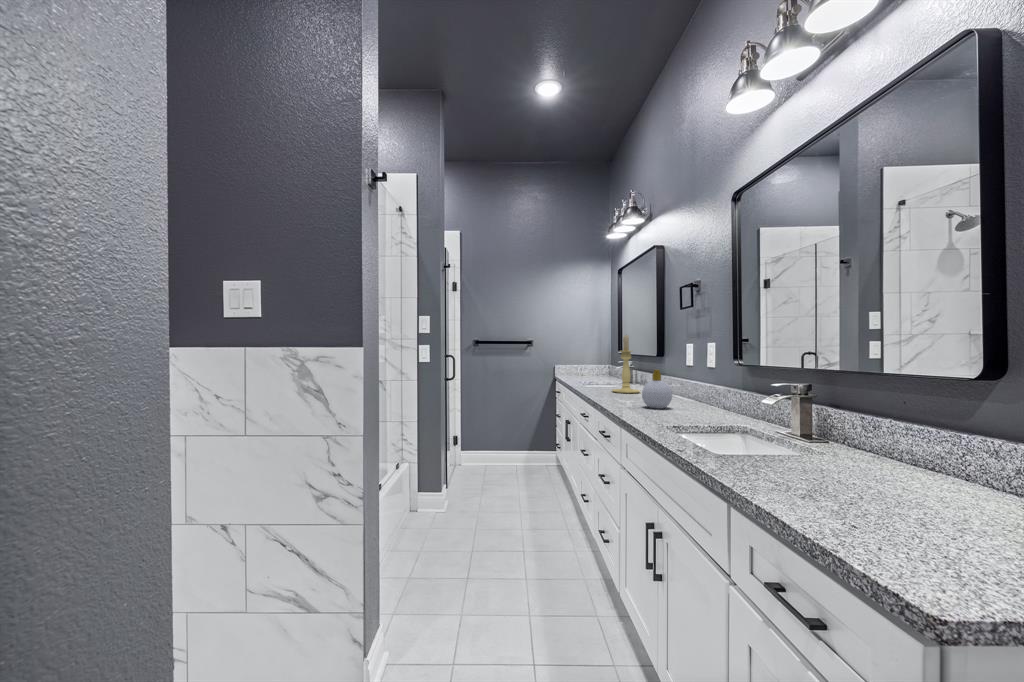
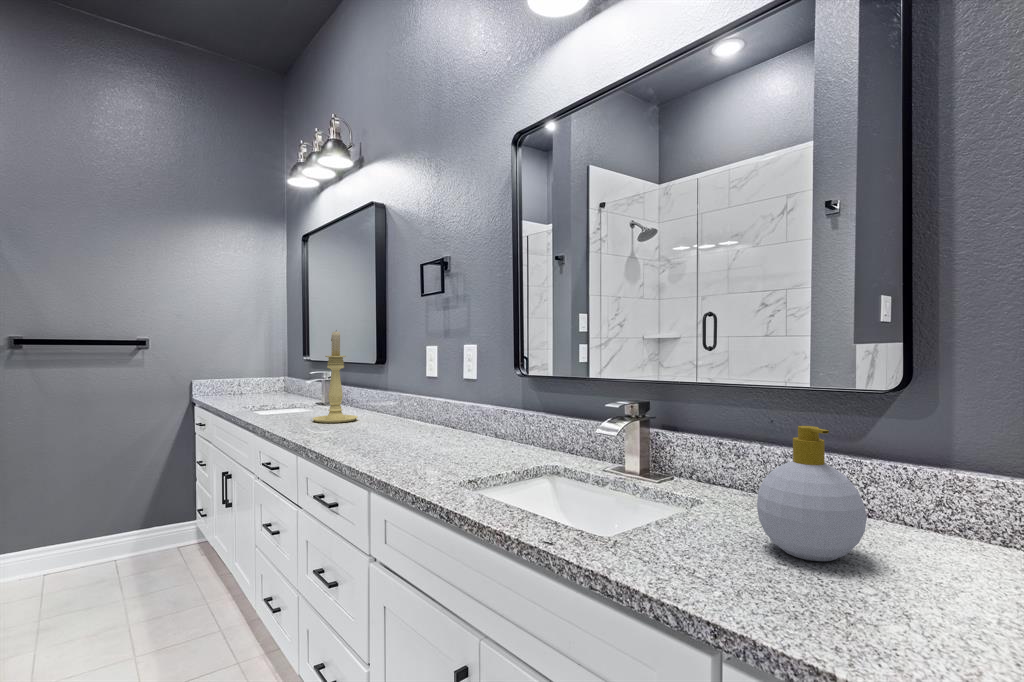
soap bottle: present [642,370,672,409] -> present [757,426,867,561]

